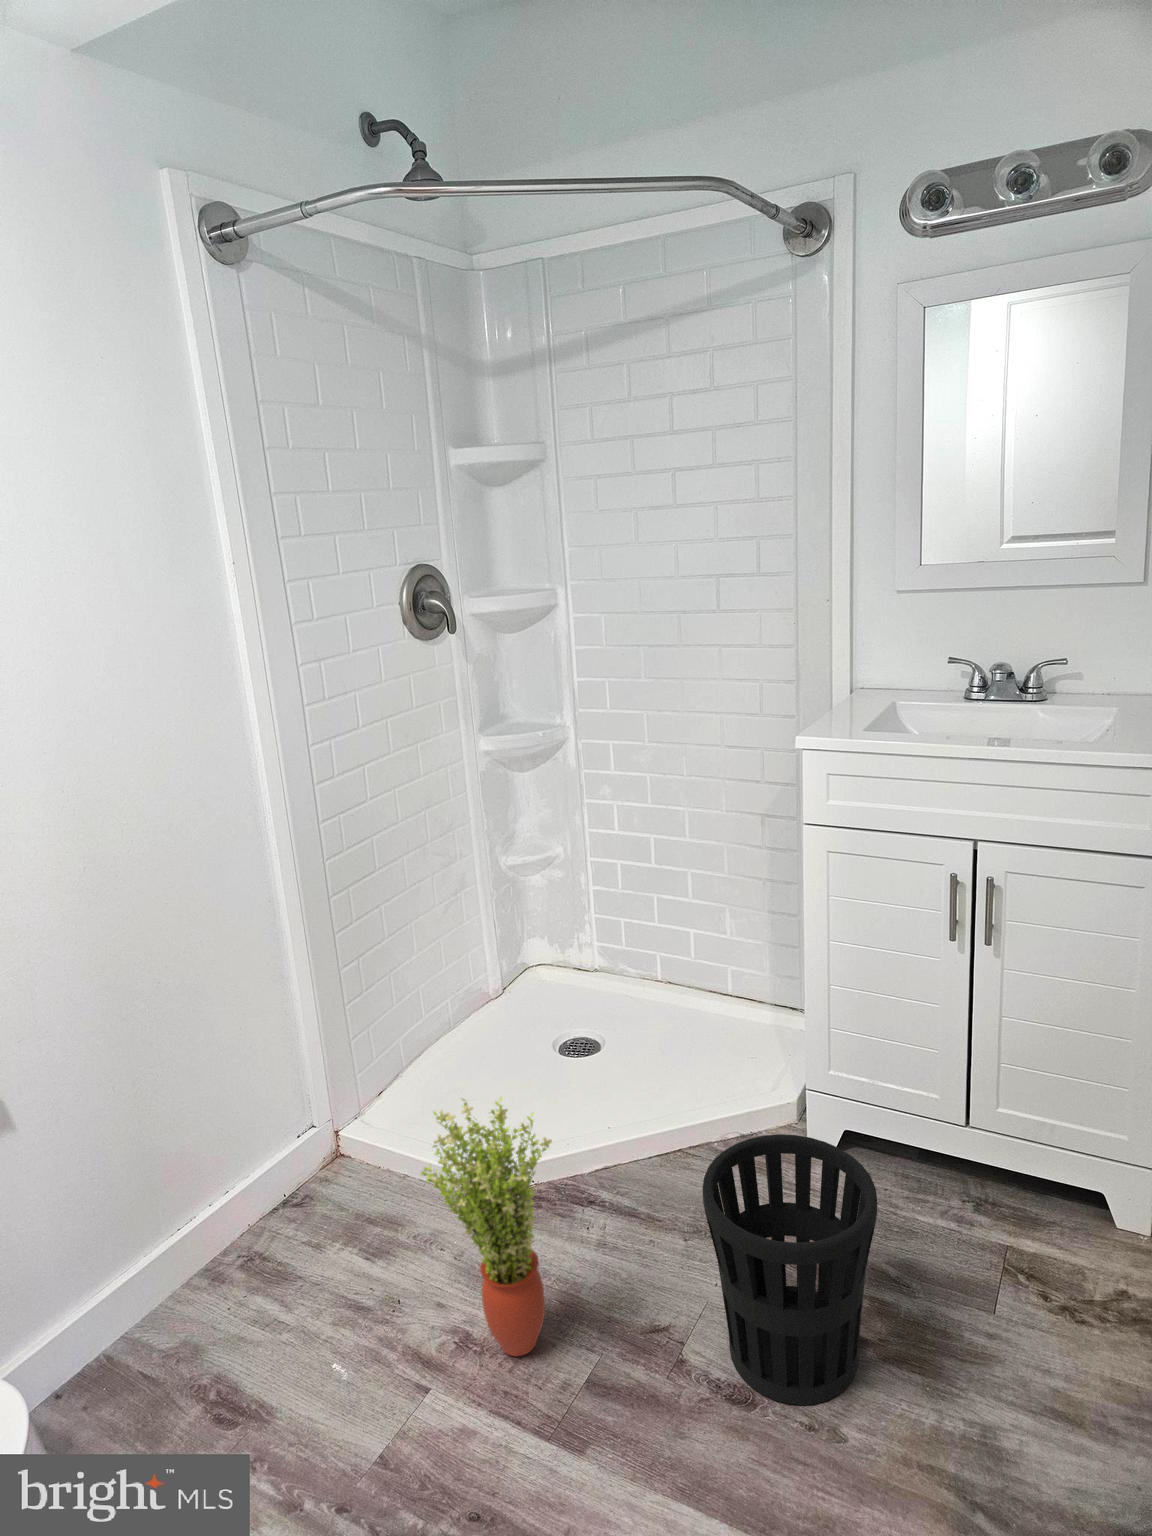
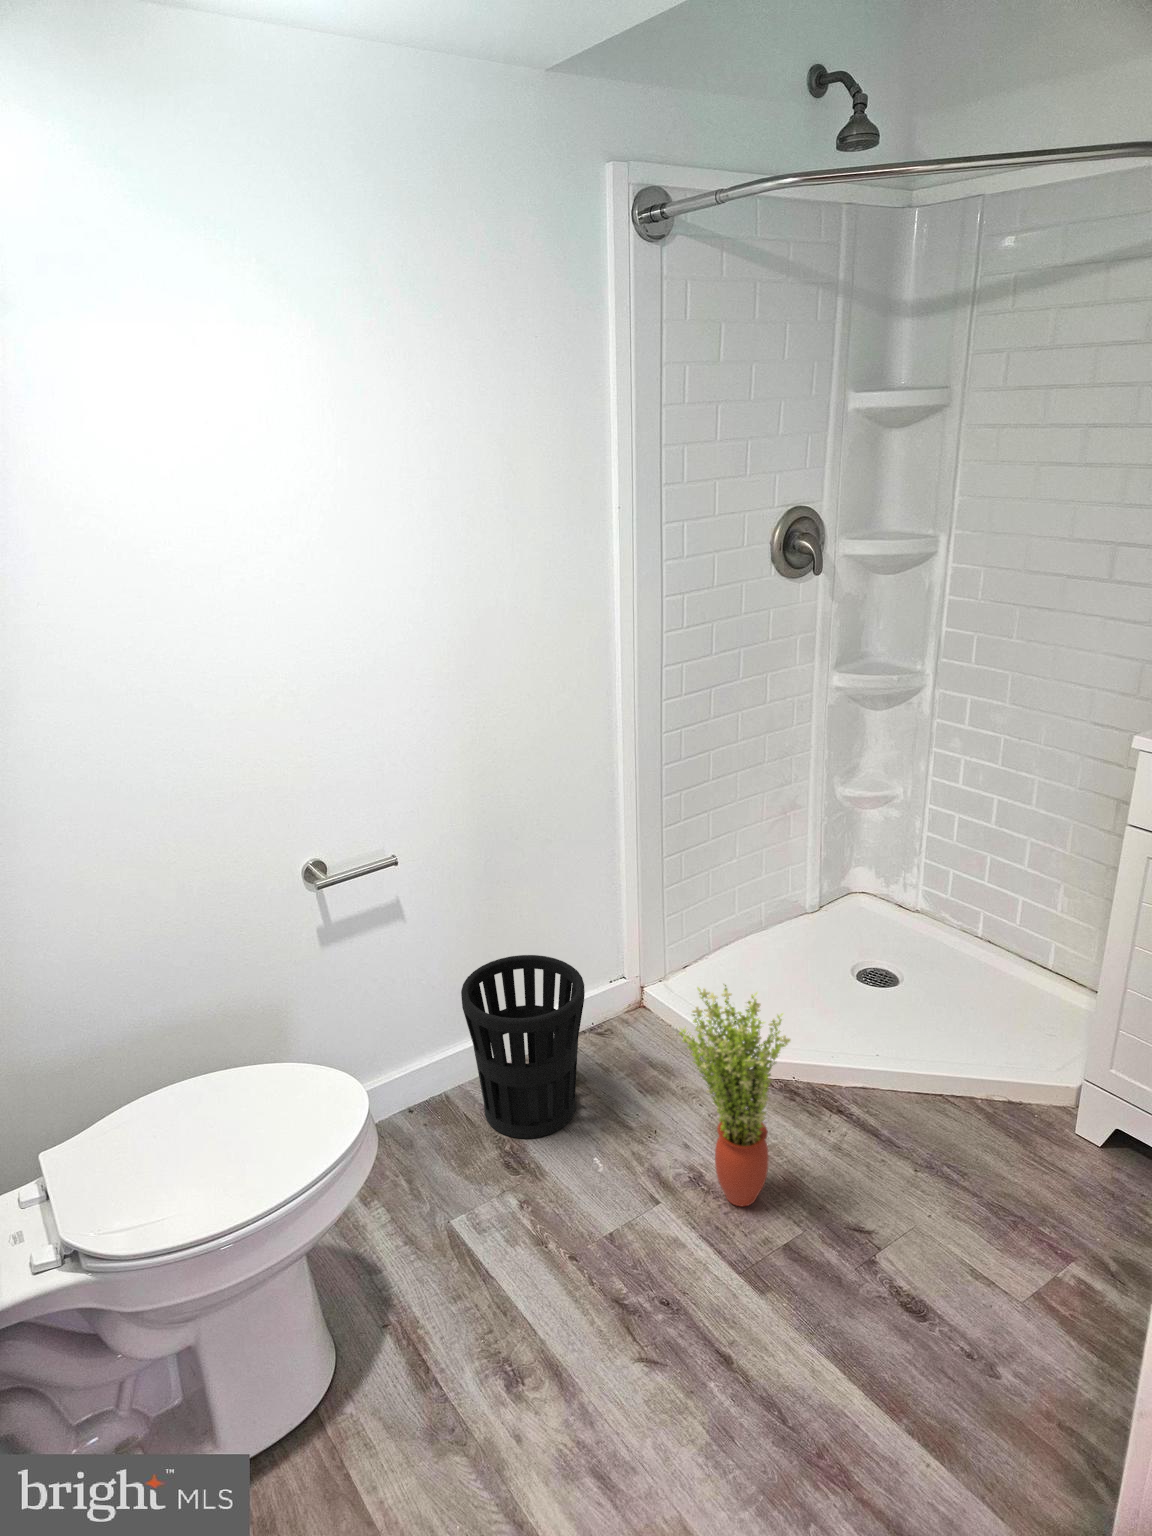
wastebasket: present [703,1134,877,1405] -> present [461,955,585,1138]

